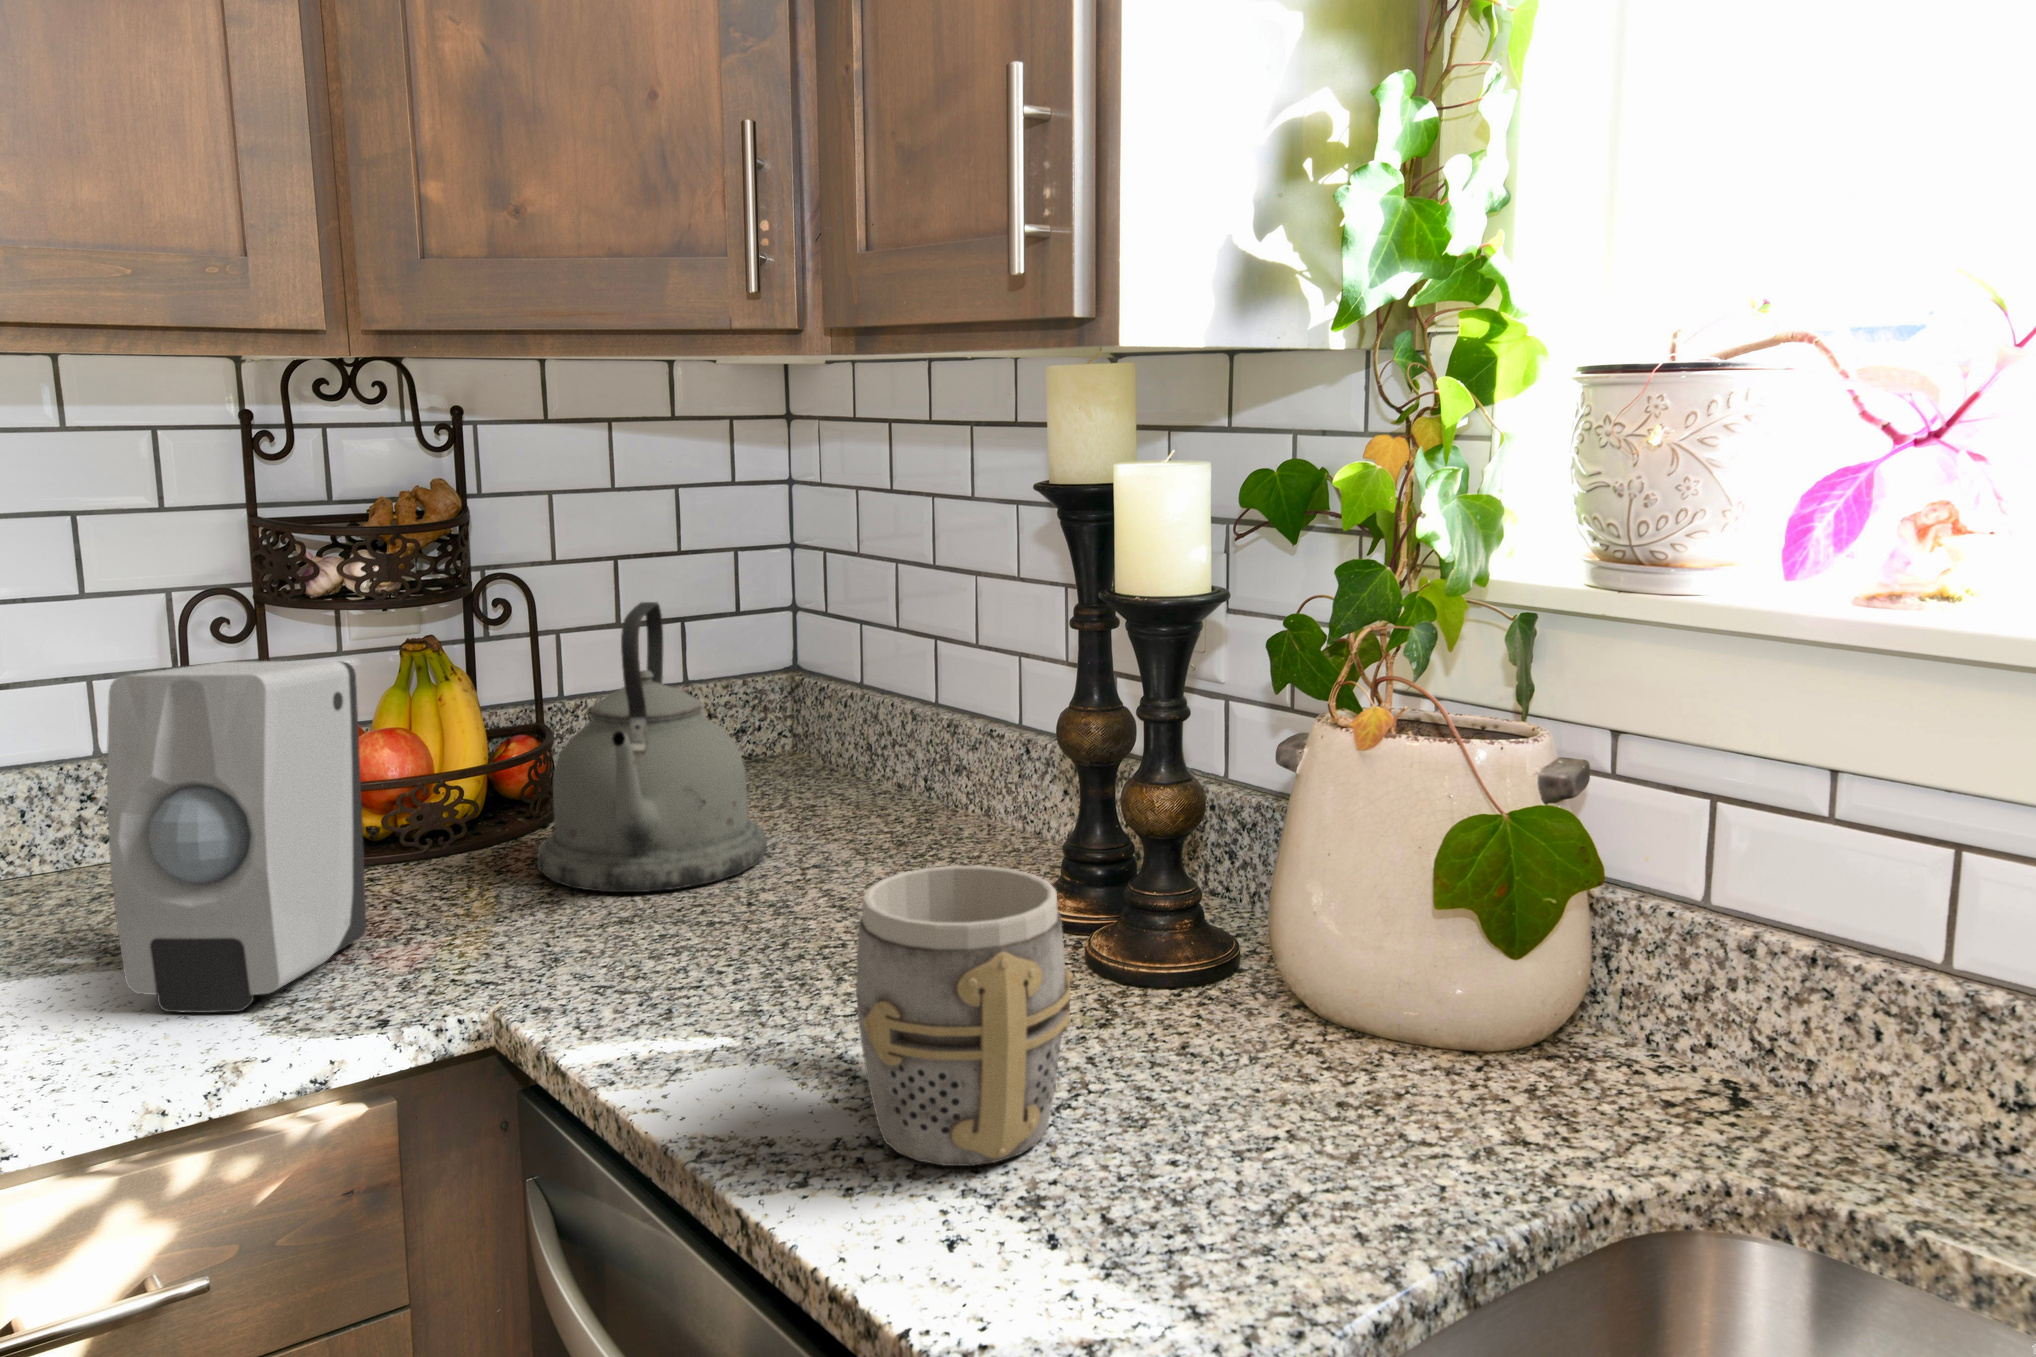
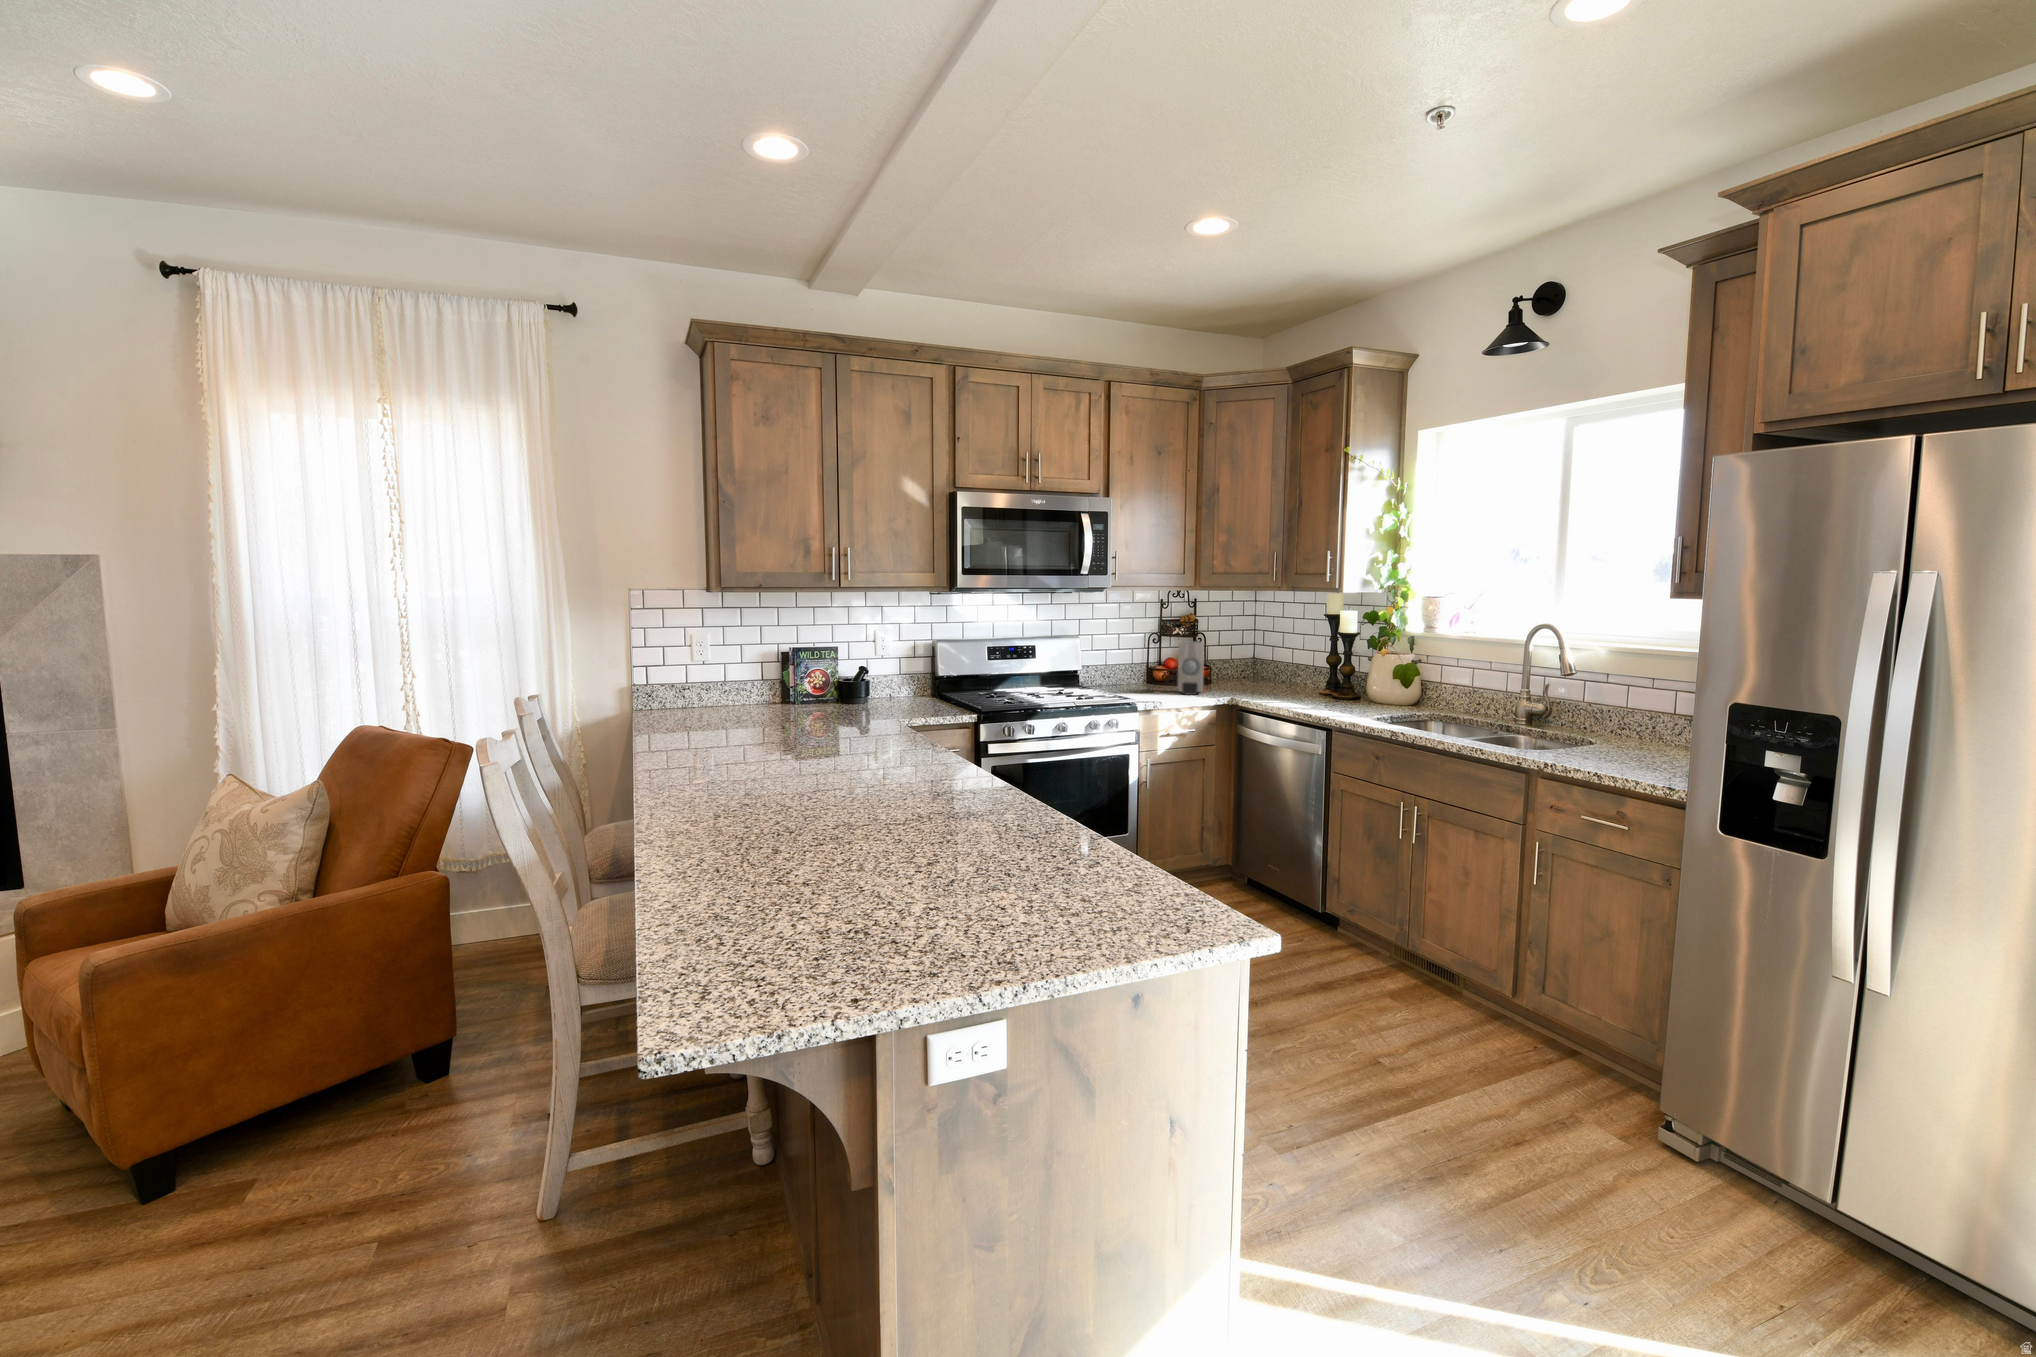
kettle: present [537,602,767,892] -> none [1219,637,1263,689]
mug: present [856,866,1073,1166] -> none [1305,668,1339,704]

